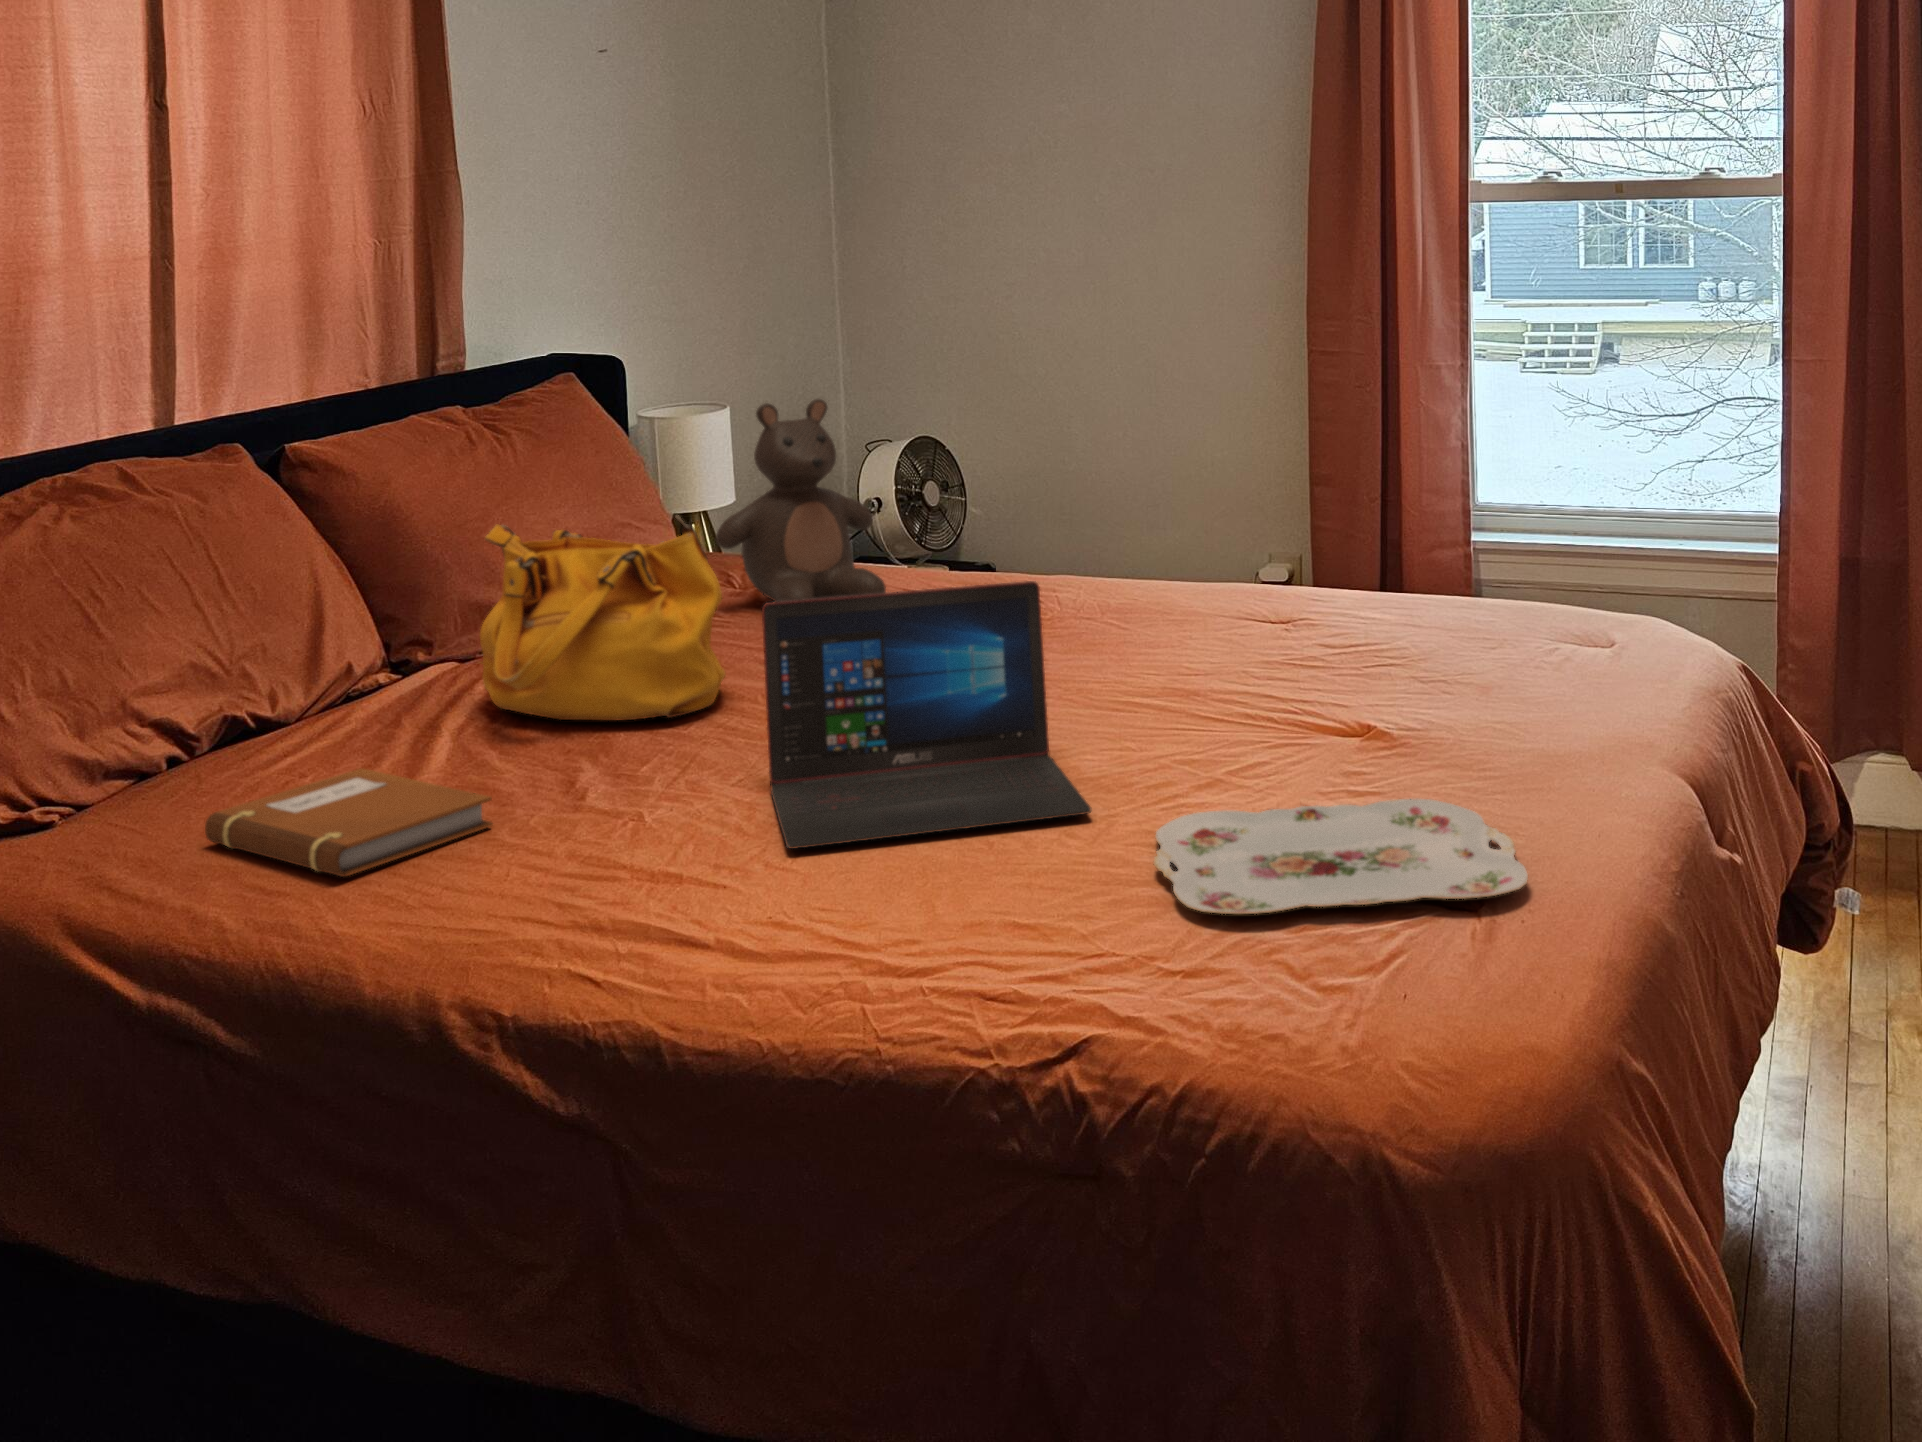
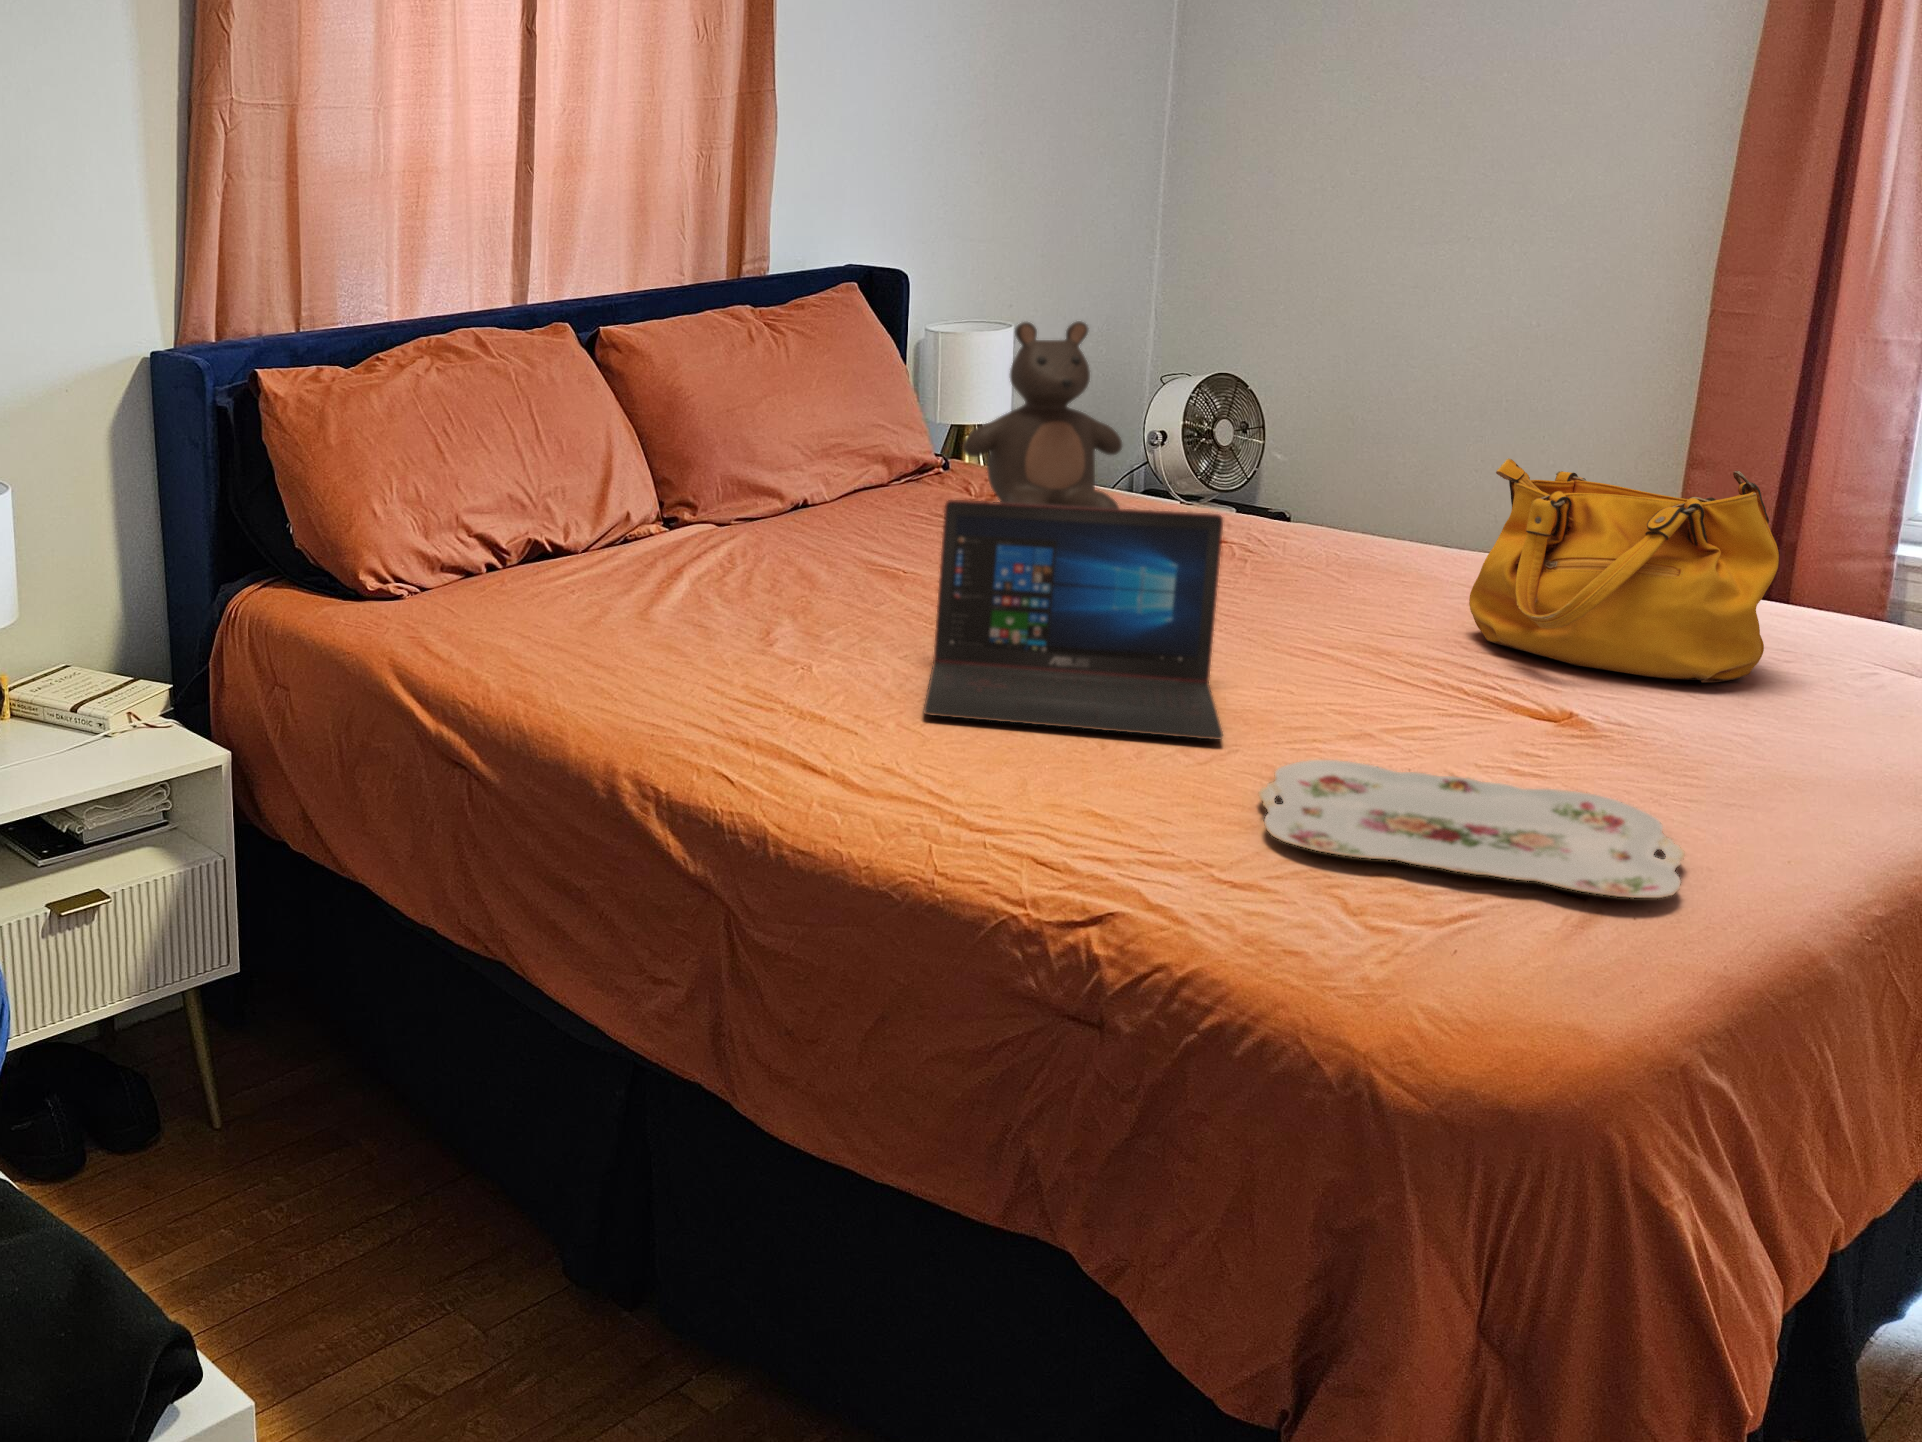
handbag: present [480,515,726,720] -> present [1469,459,1779,683]
notebook: present [205,768,493,877] -> none [493,591,699,667]

